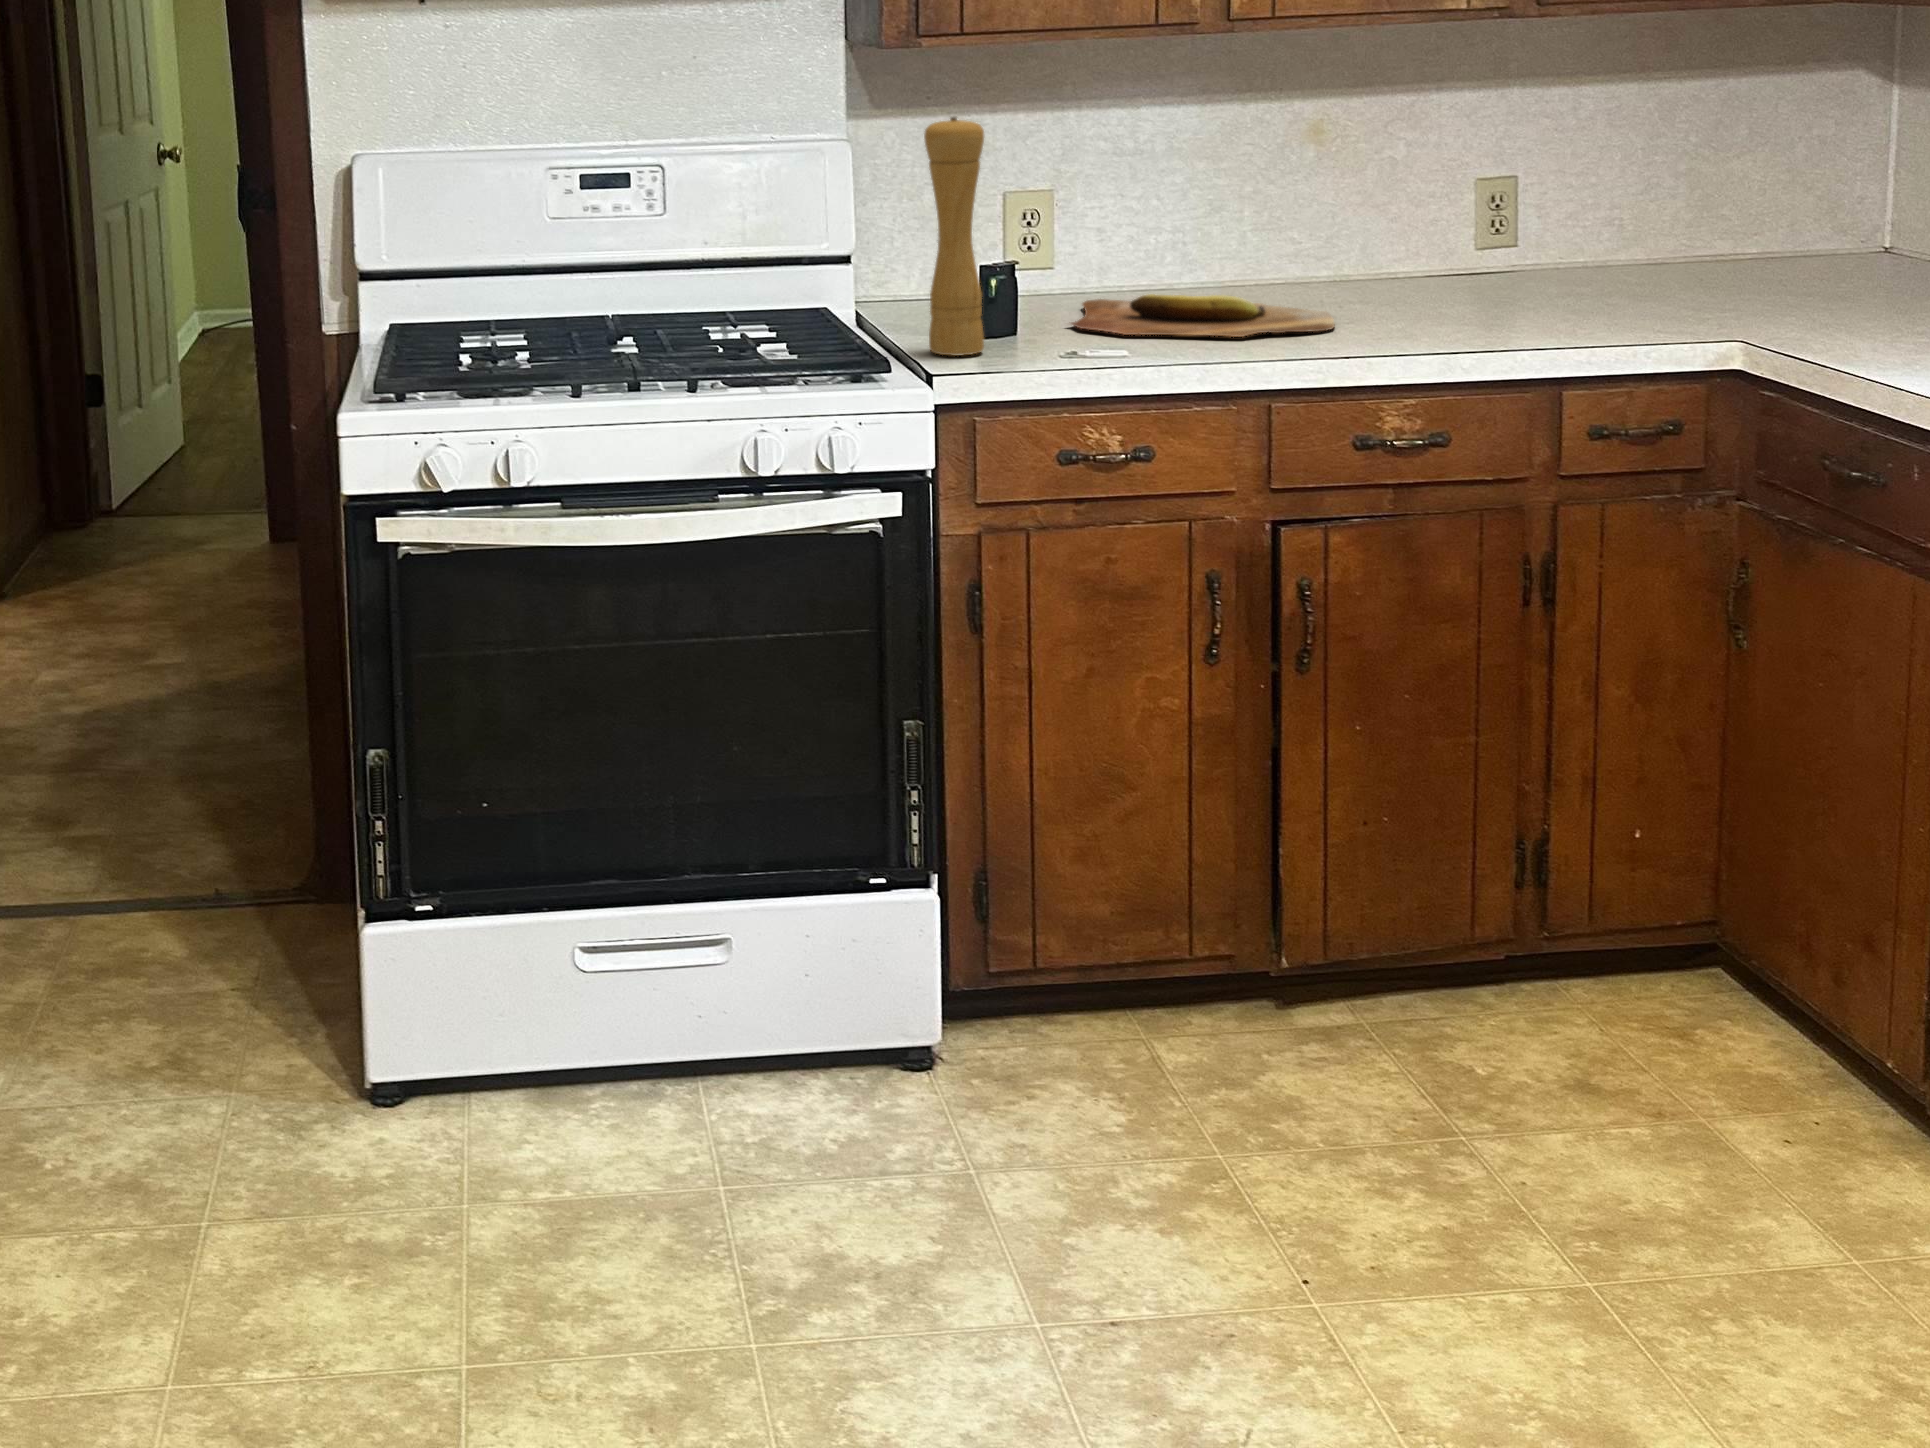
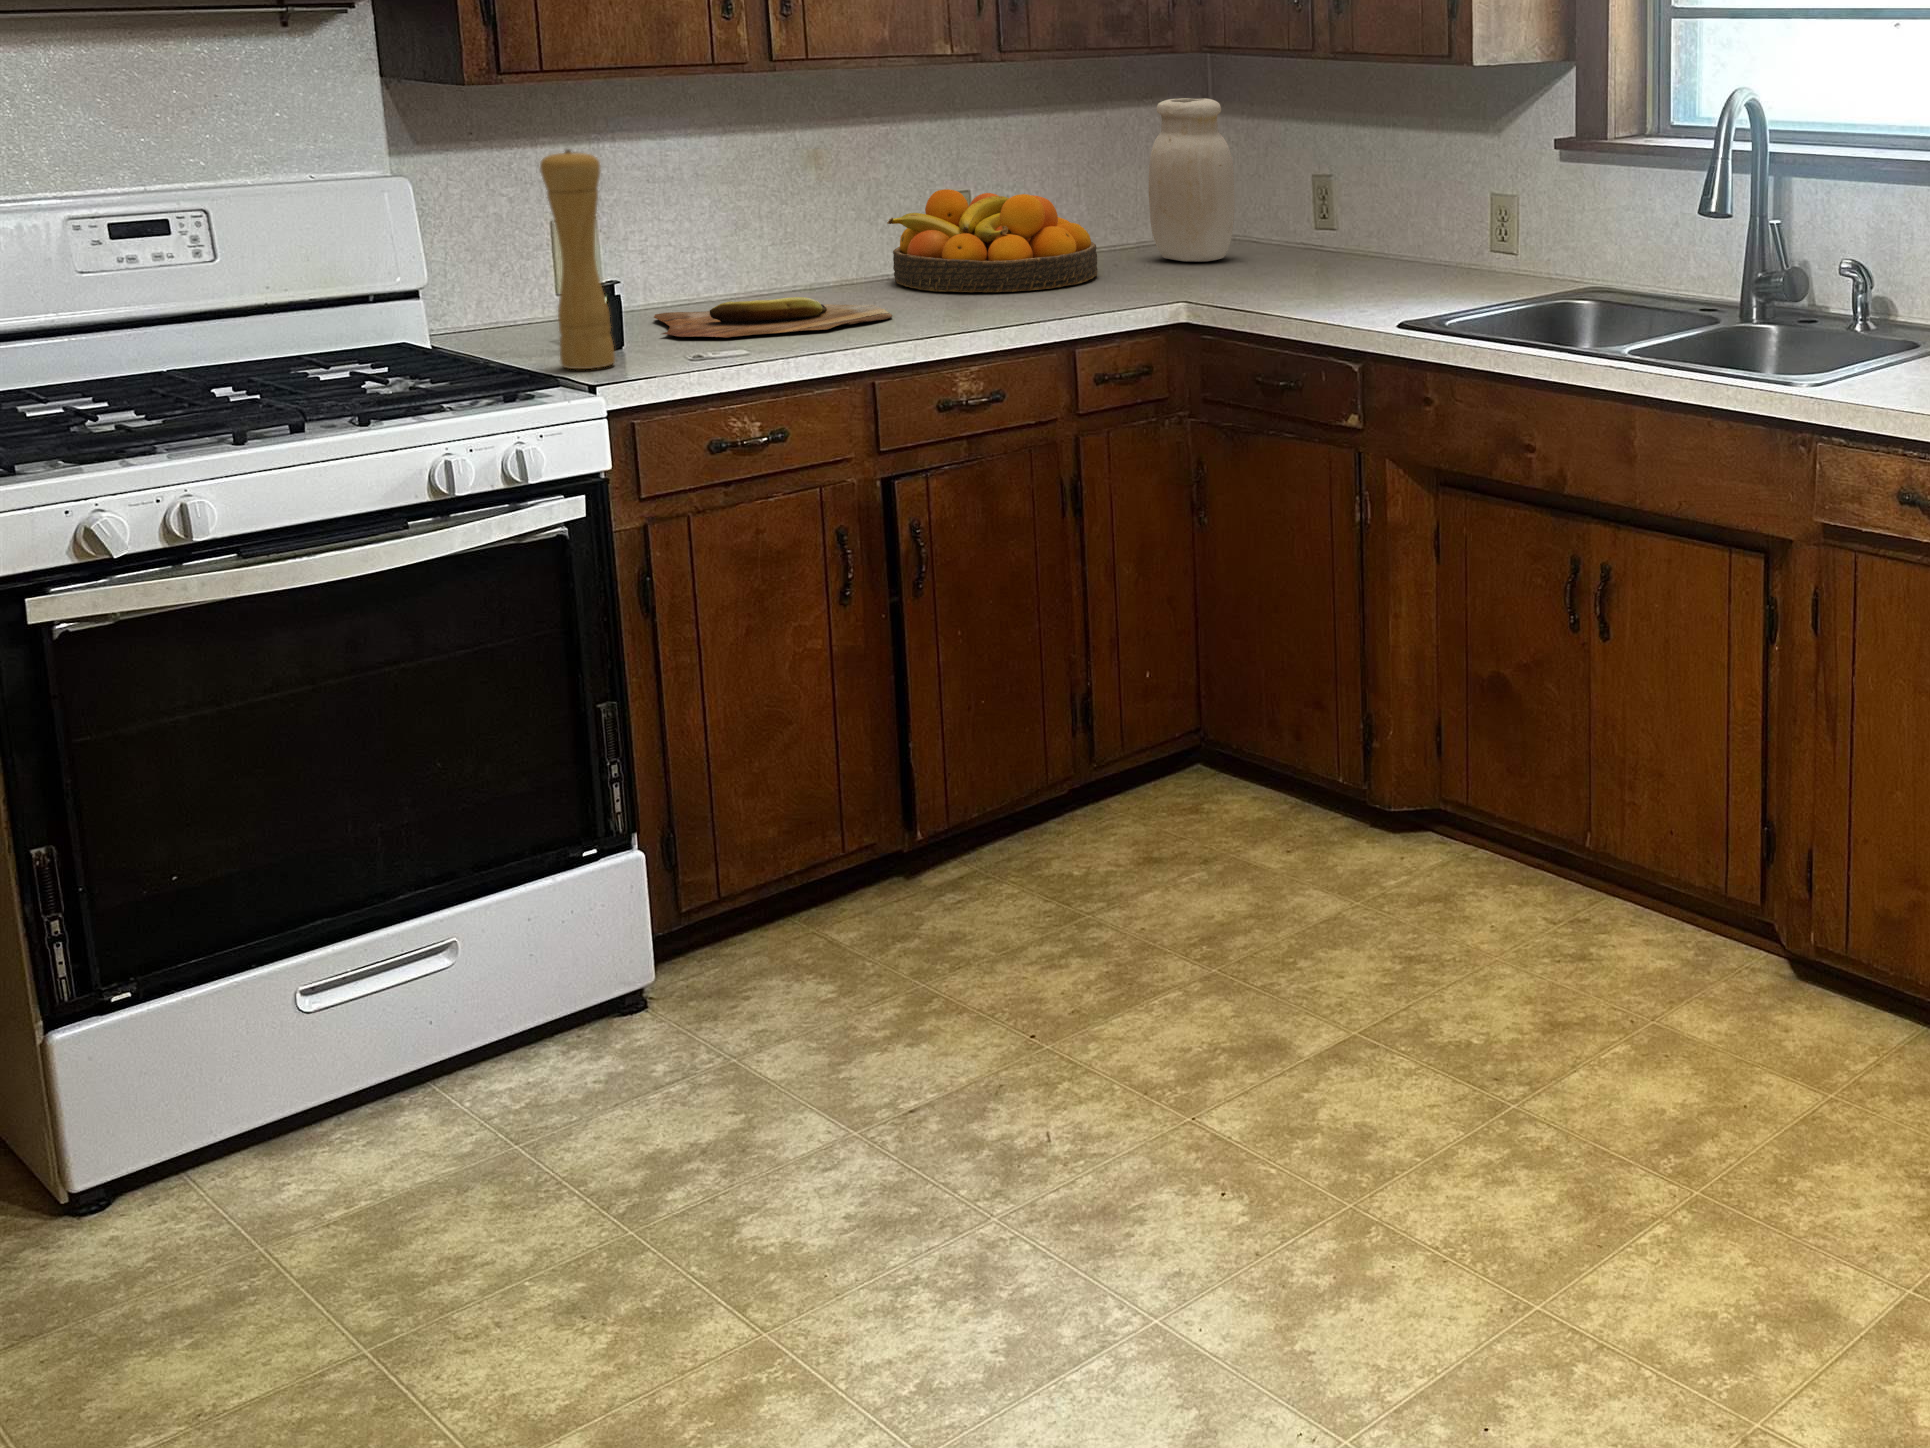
jar: none [1747,76,1877,293] -> present [1149,98,1235,262]
fruit bowl: none [1380,180,1650,312] -> present [887,189,1098,292]

